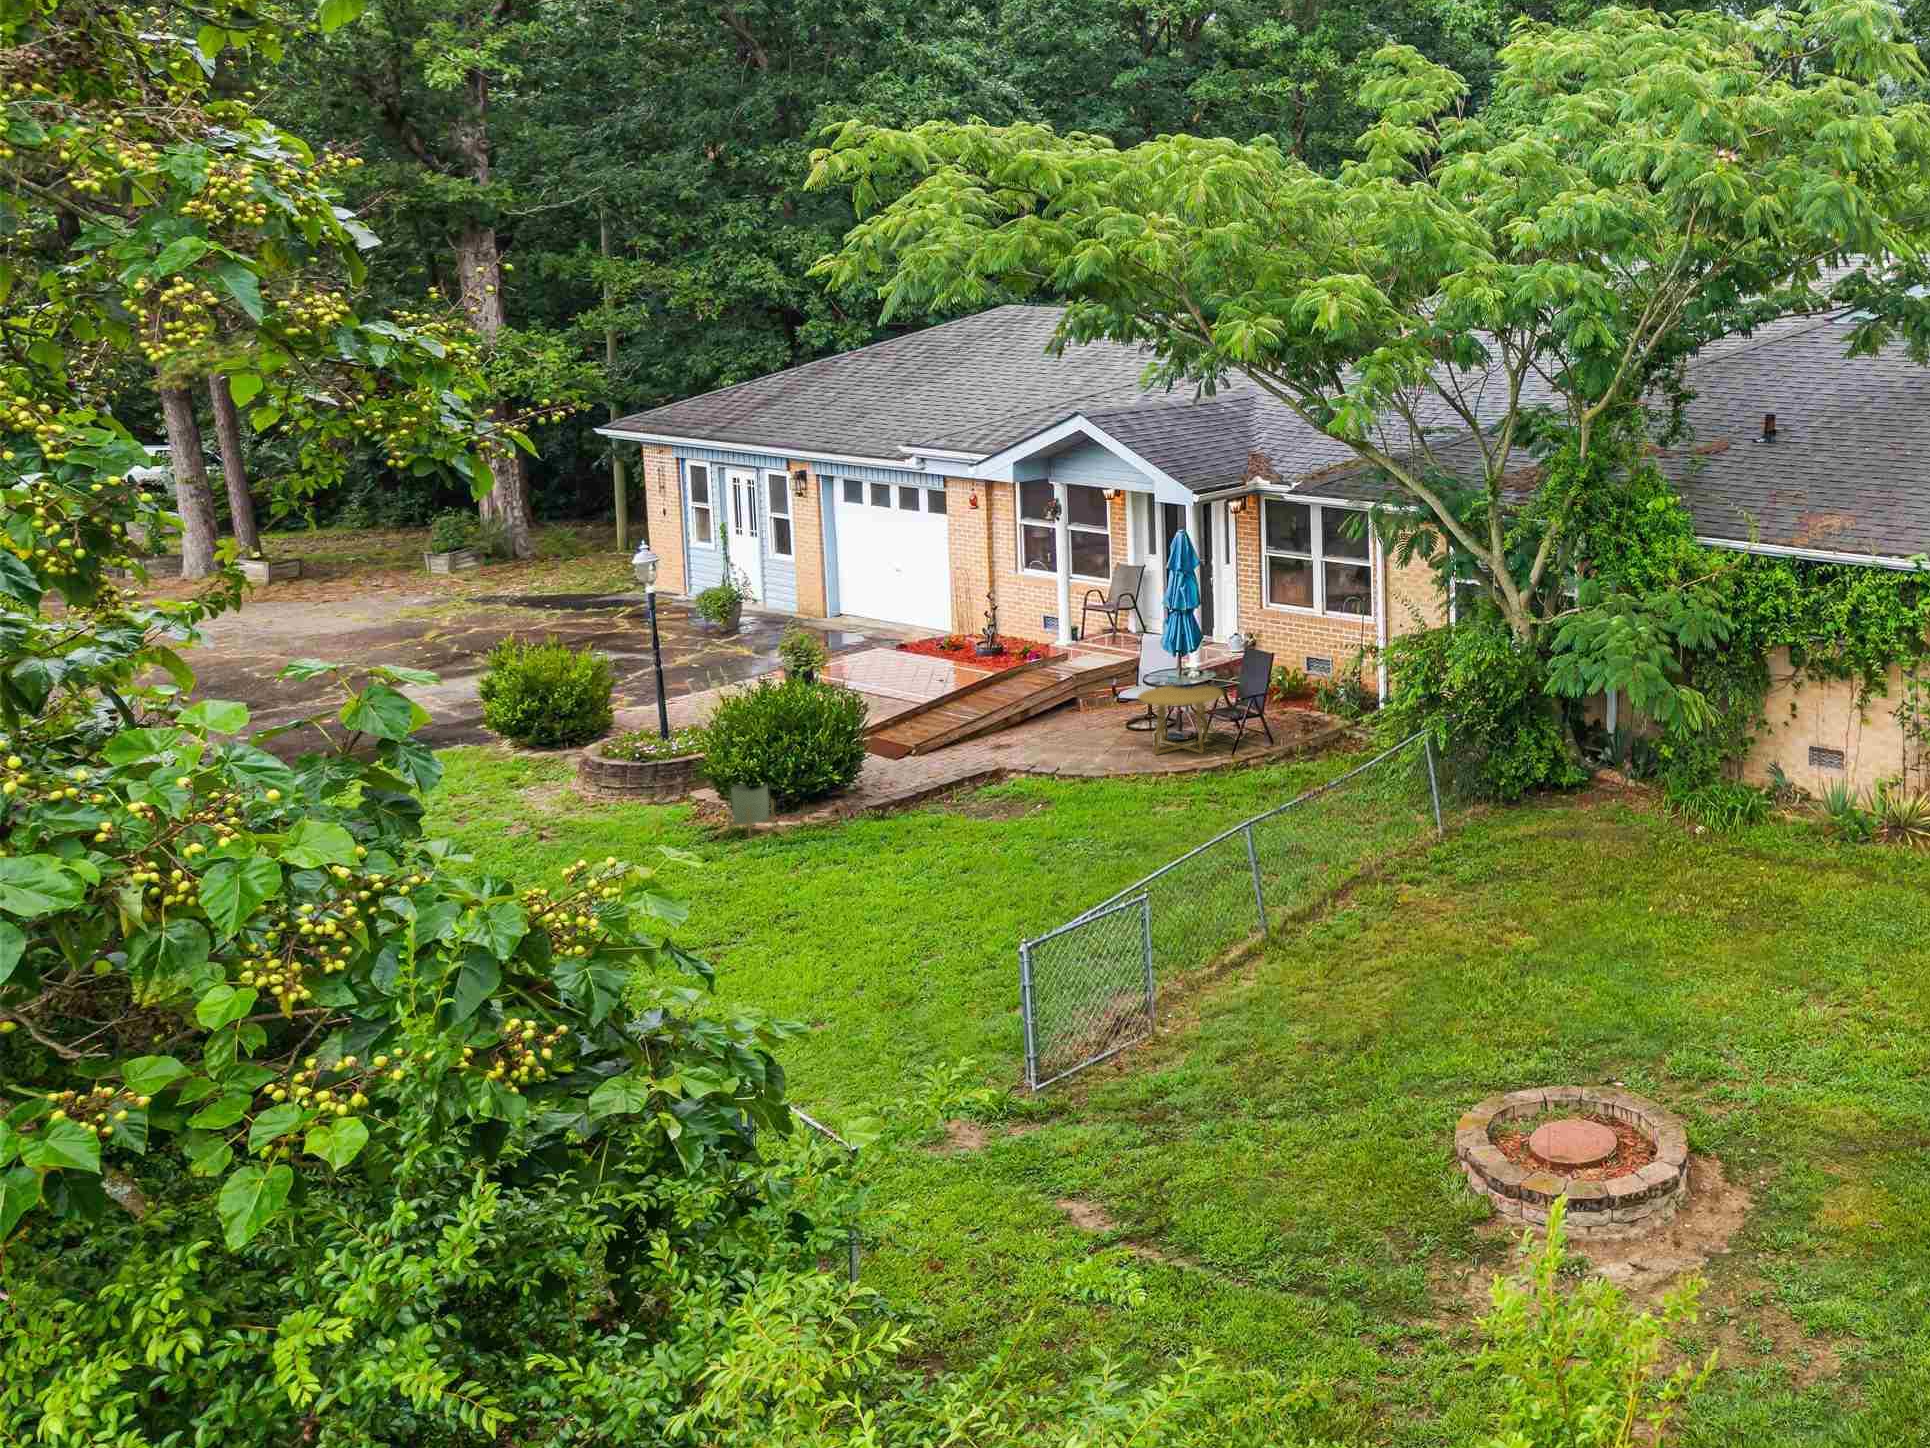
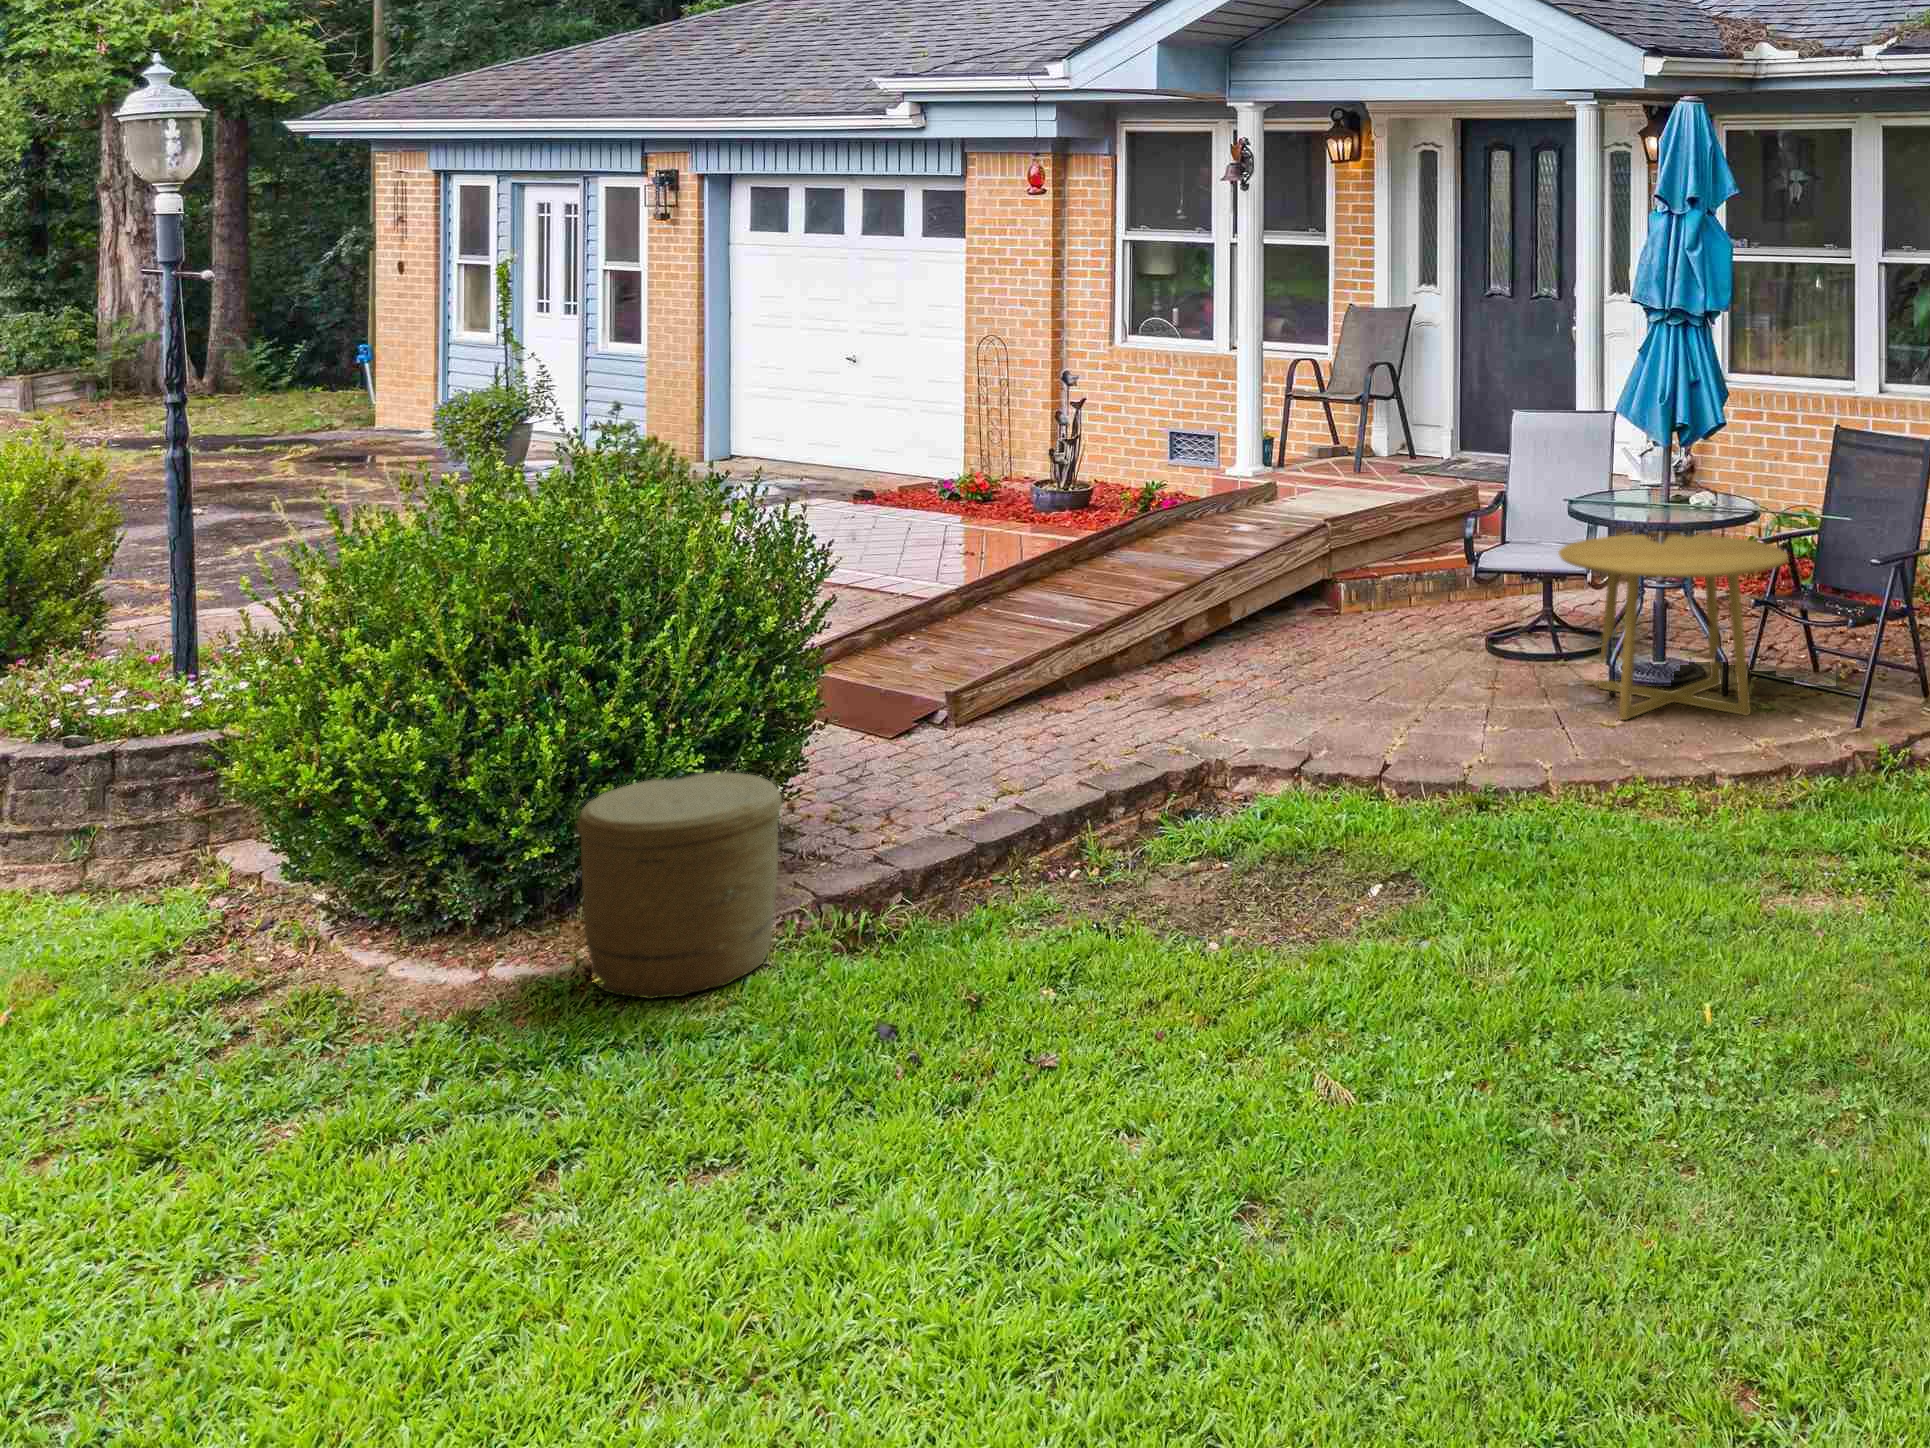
woven basket: none [802,770,856,827] -> present [577,772,782,999]
planter: present [727,784,775,837] -> none [261,825,460,1060]

